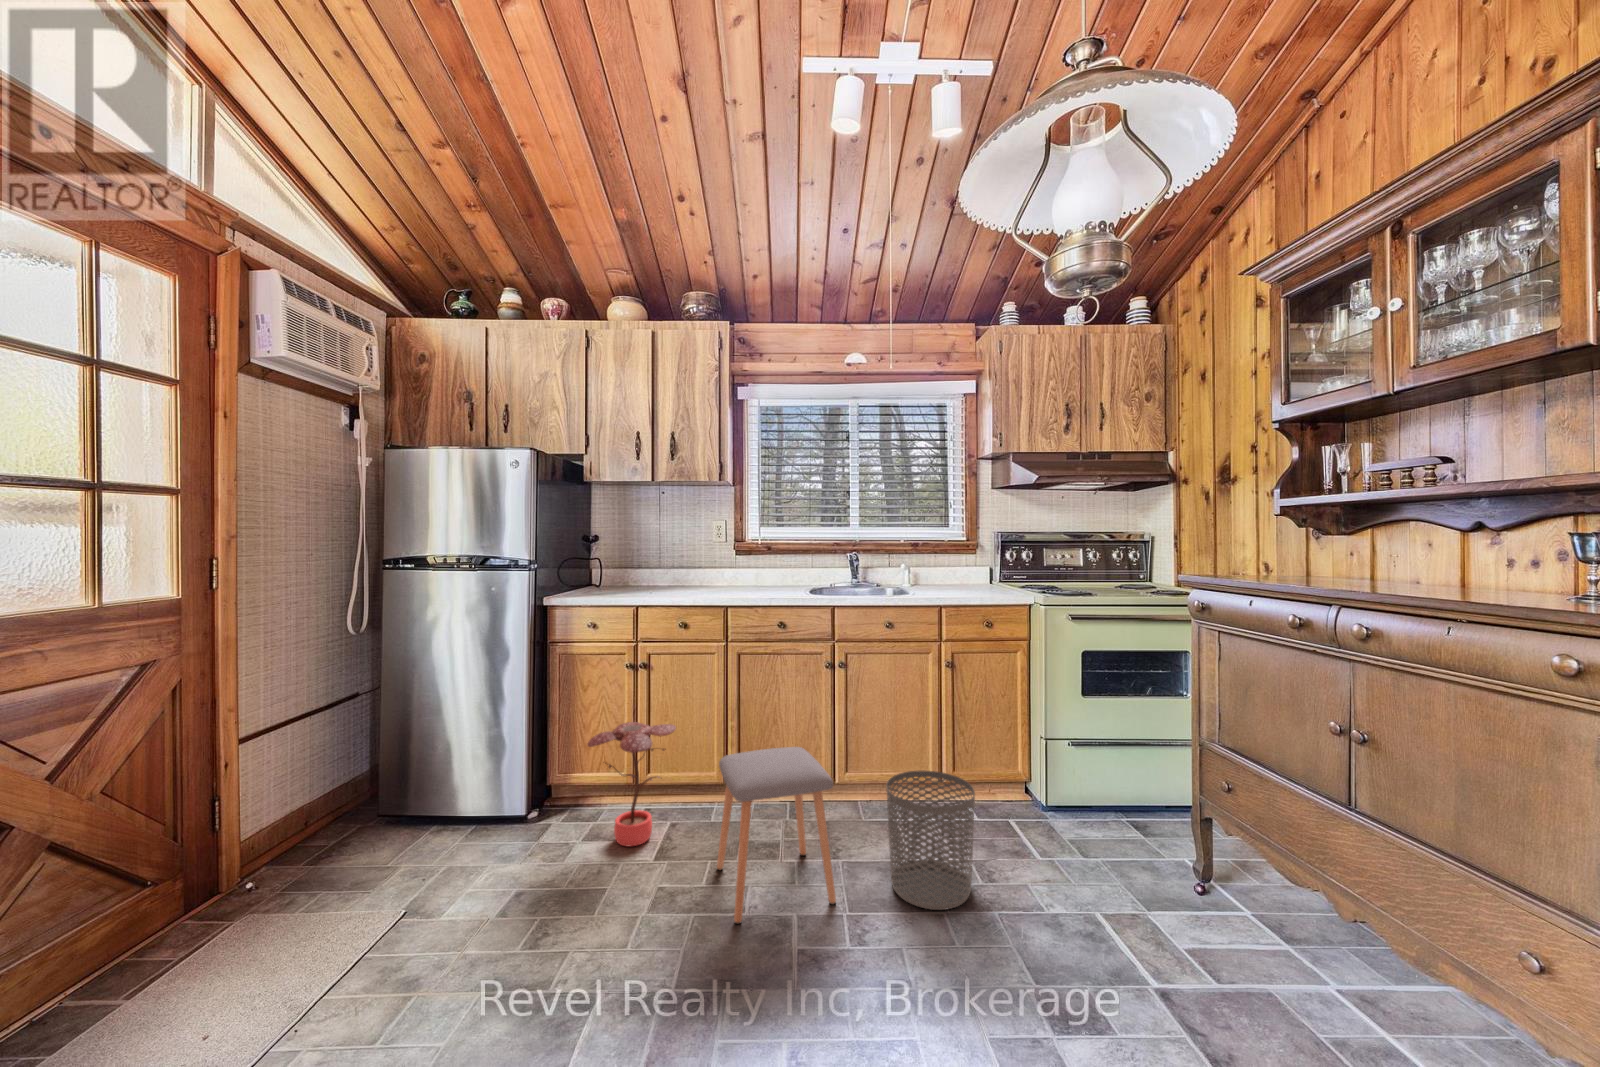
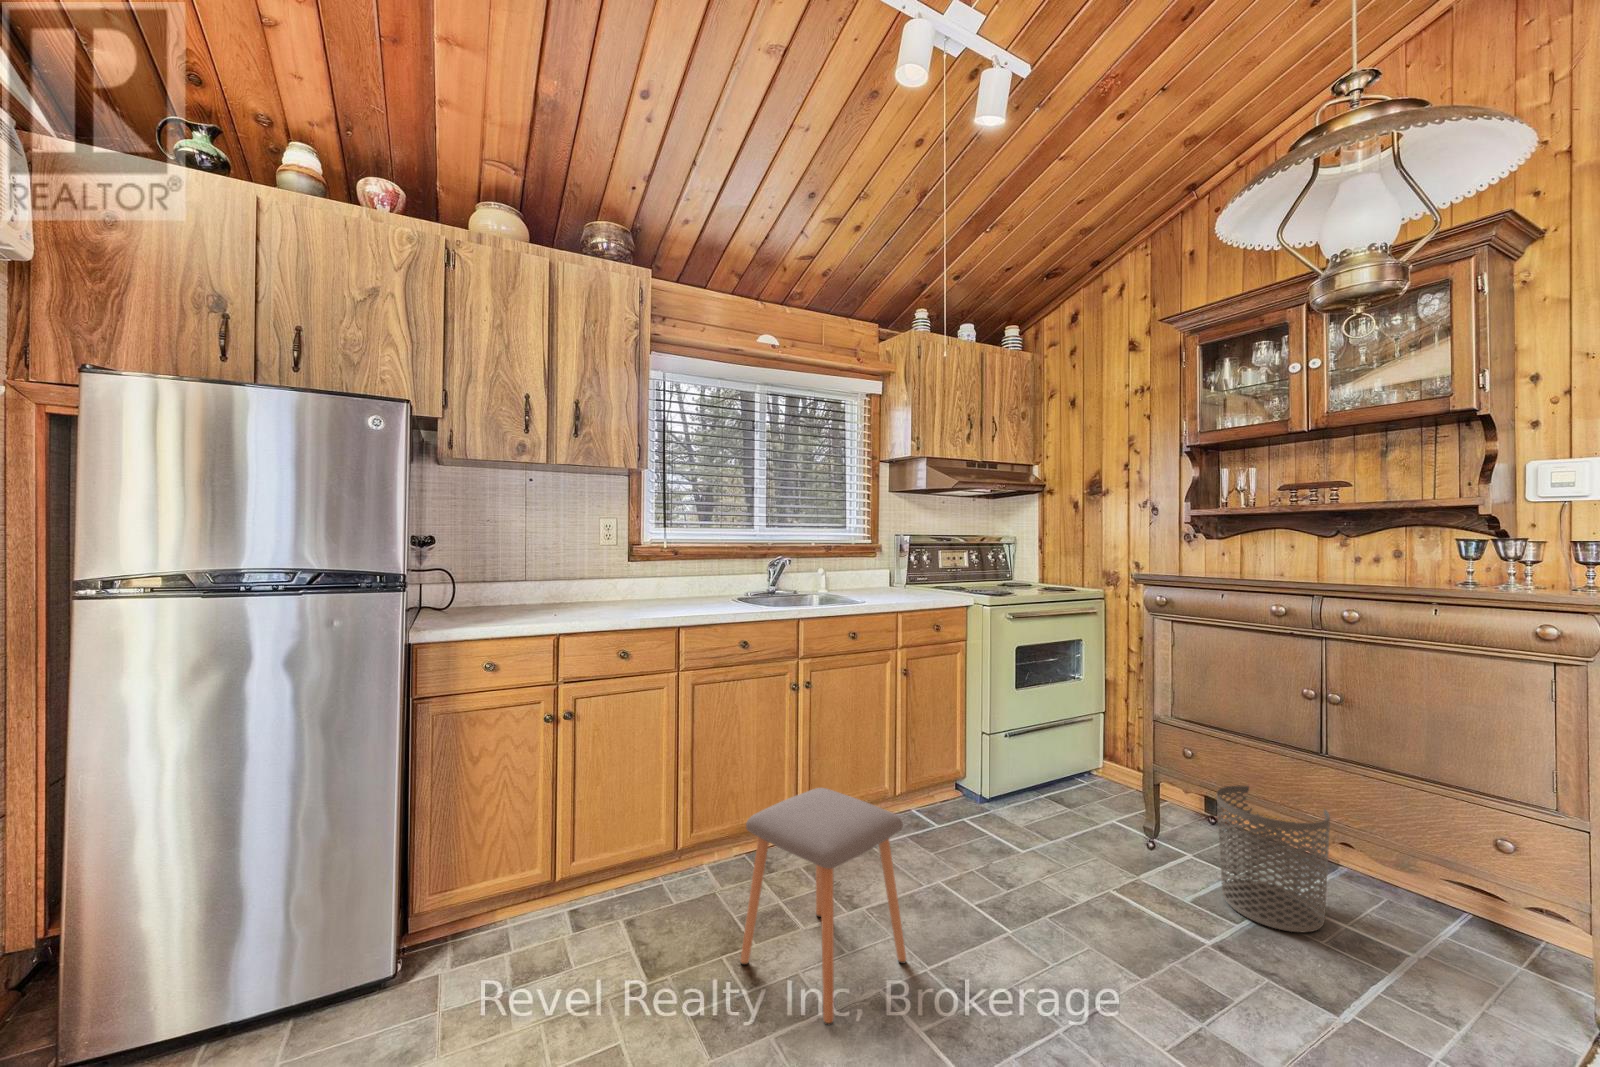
potted plant: present [587,722,676,846] -> none [534,789,646,973]
waste bin: present [887,770,975,910] -> present [1217,786,1330,932]

